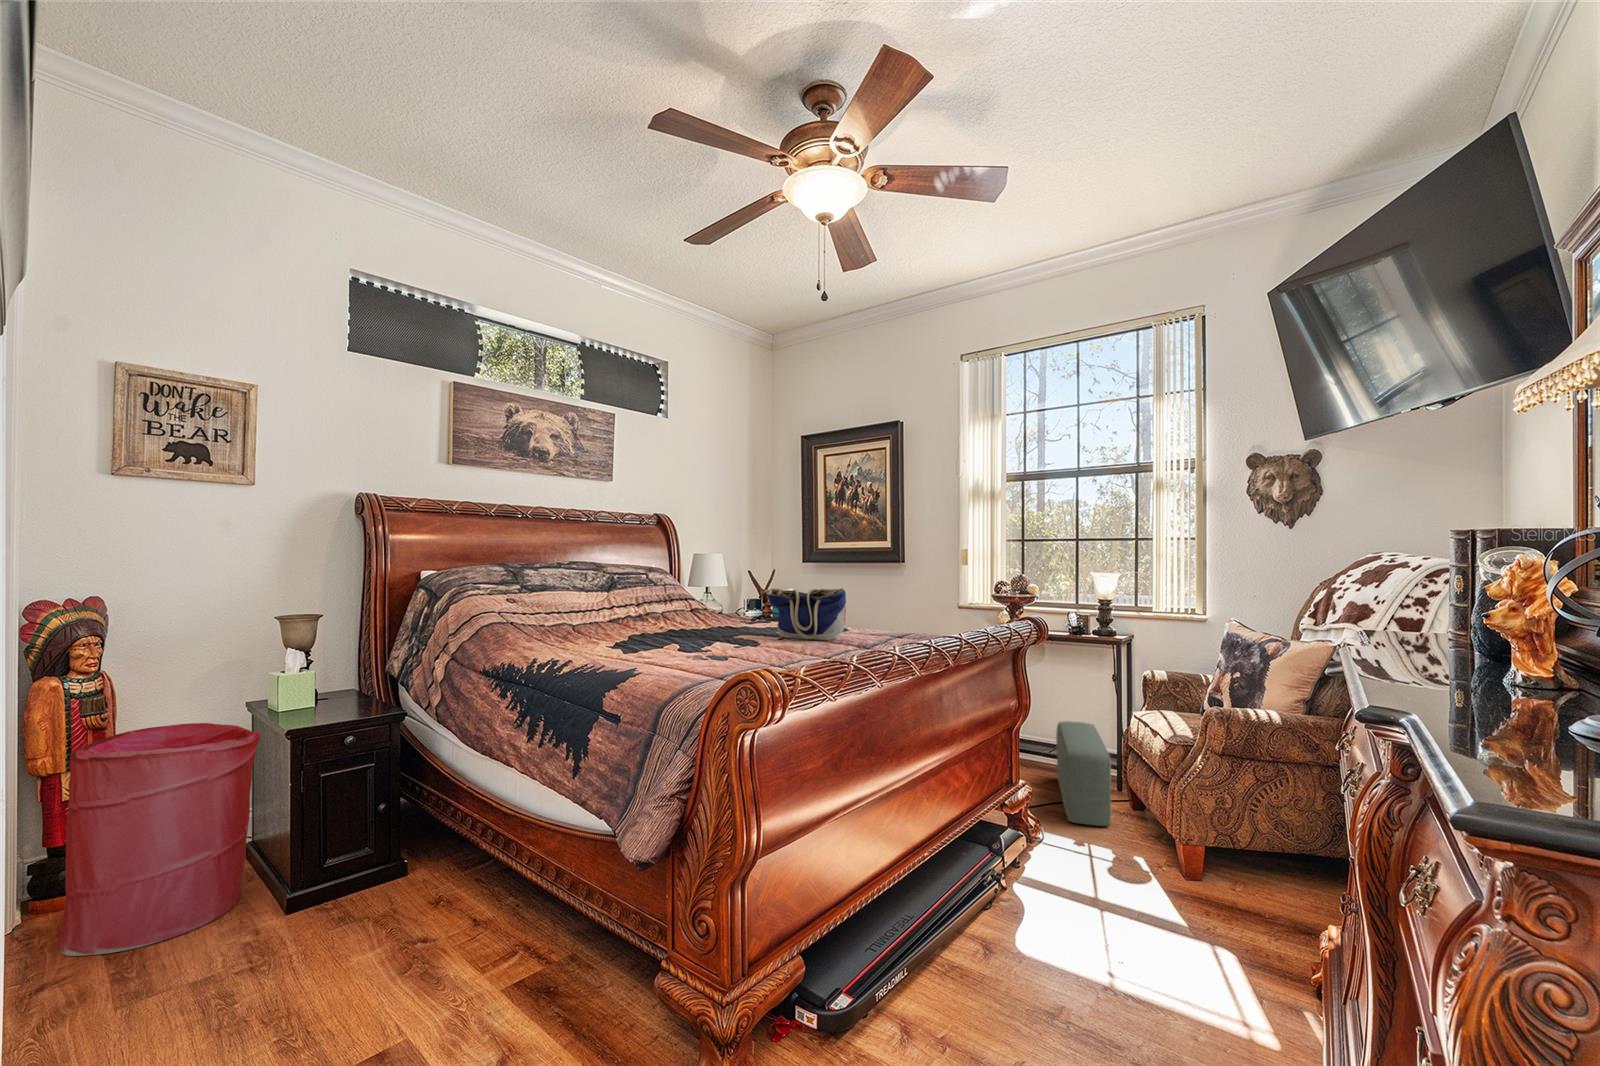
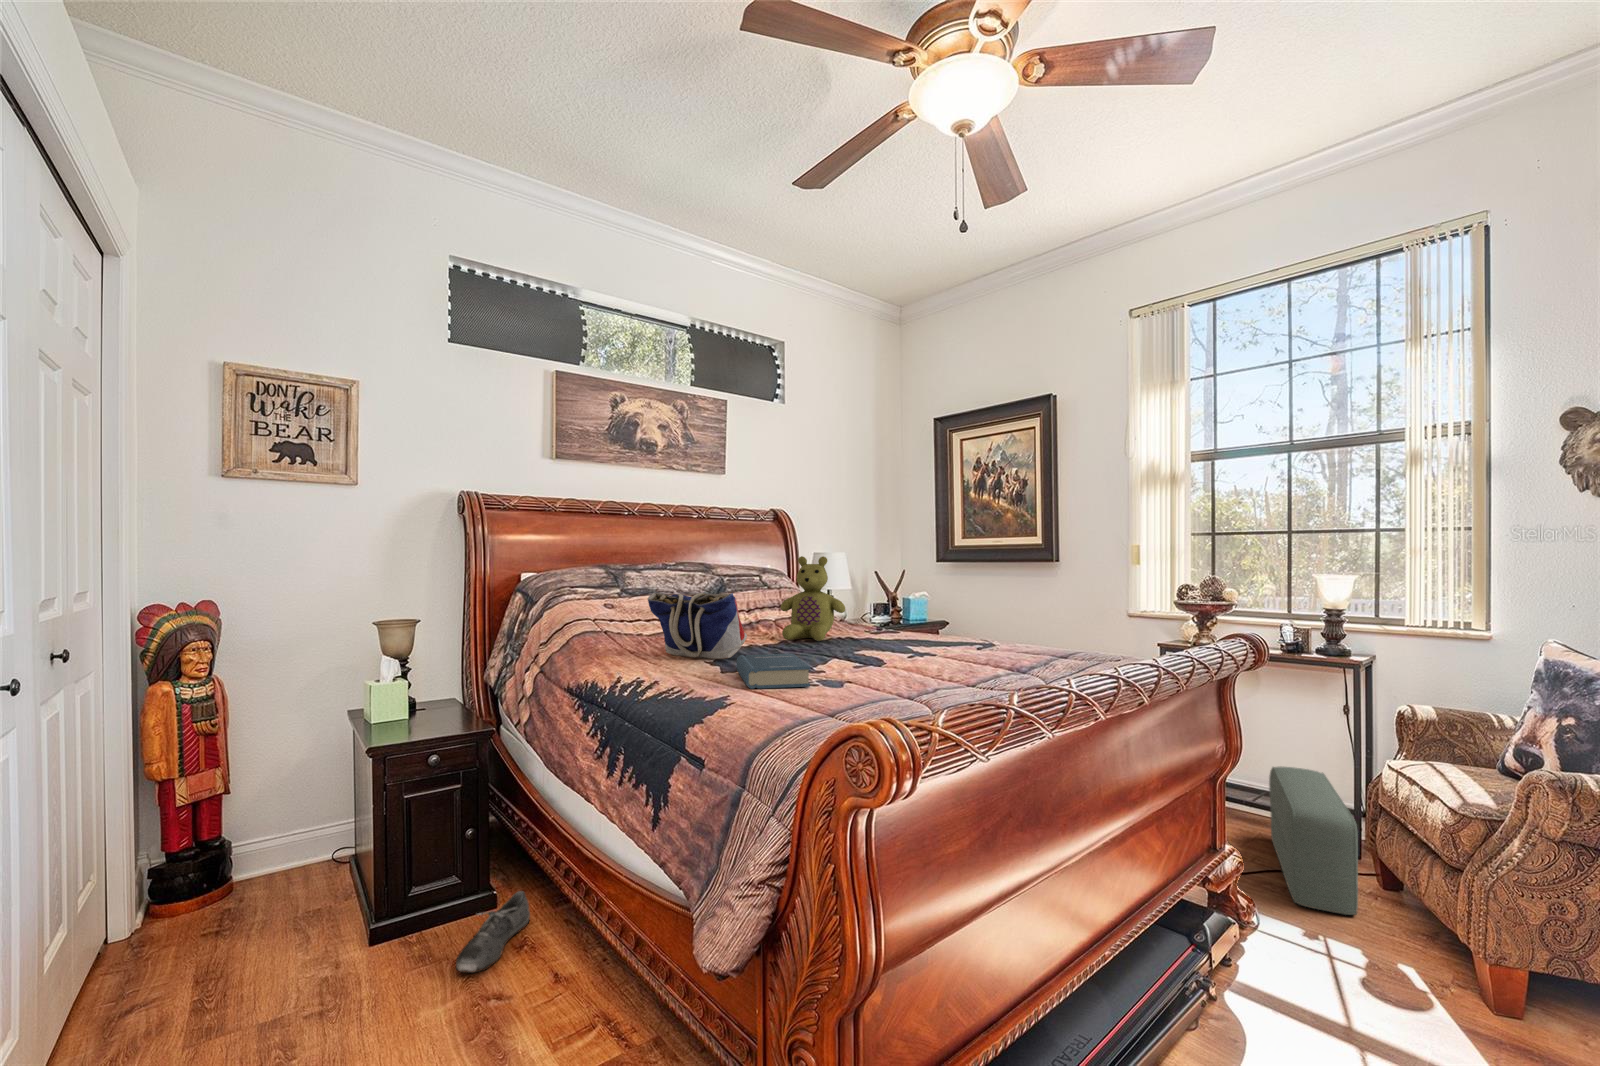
stuffed bear: none [669,556,726,629] -> present [781,556,845,641]
tote bag: present [767,588,846,640] -> present [648,592,747,659]
hardback book: none [637,637,702,664] -> present [737,654,810,689]
laundry hamper: present [57,723,259,956] -> none [163,732,353,973]
shoe: none [375,857,440,928] -> present [456,891,530,973]

